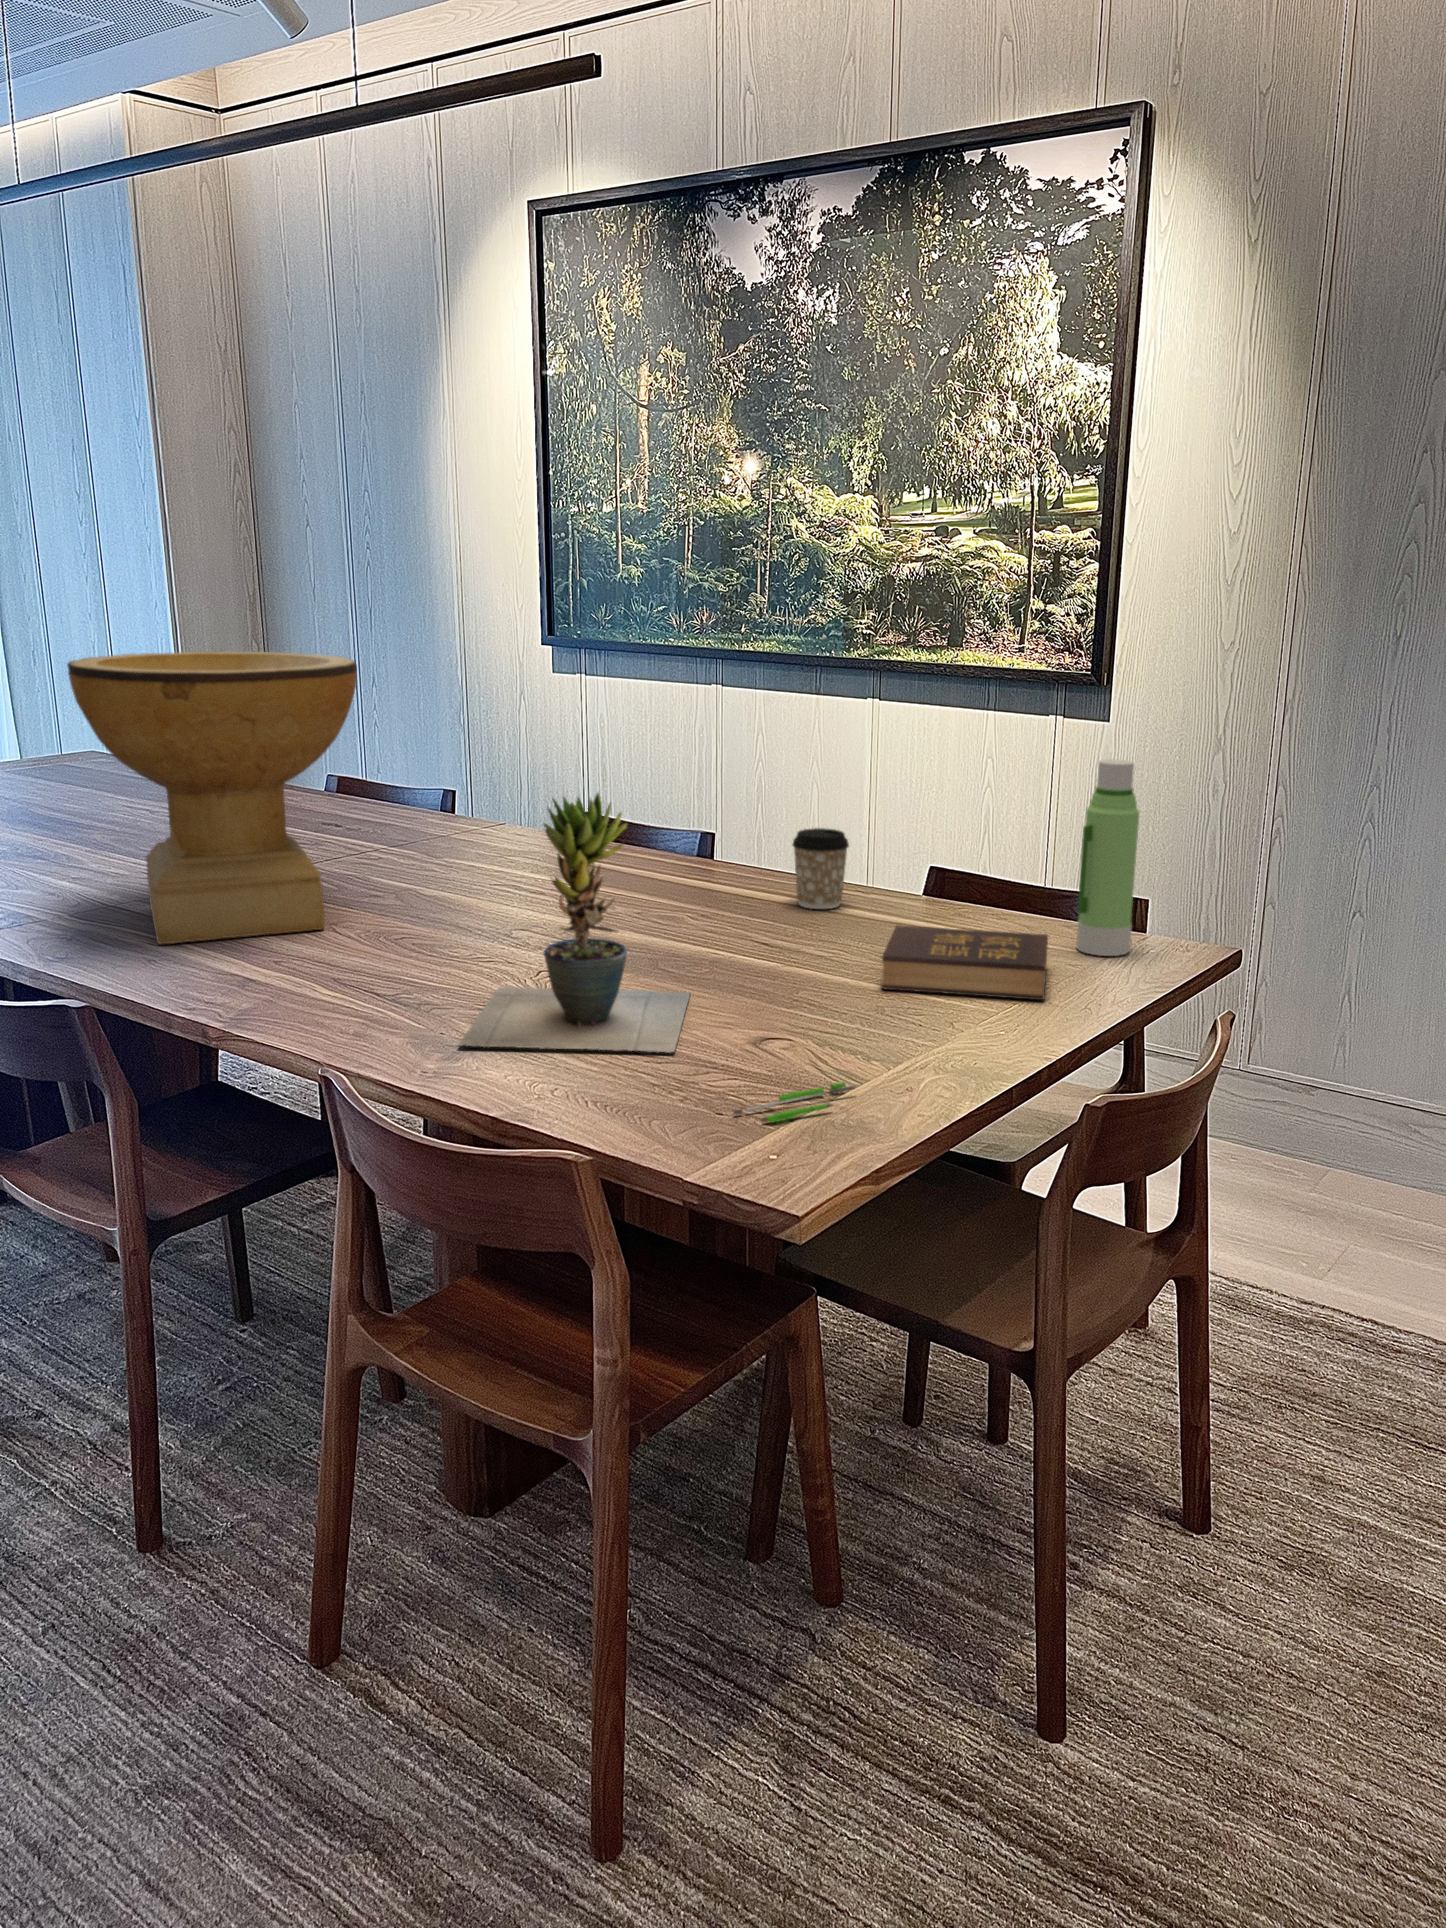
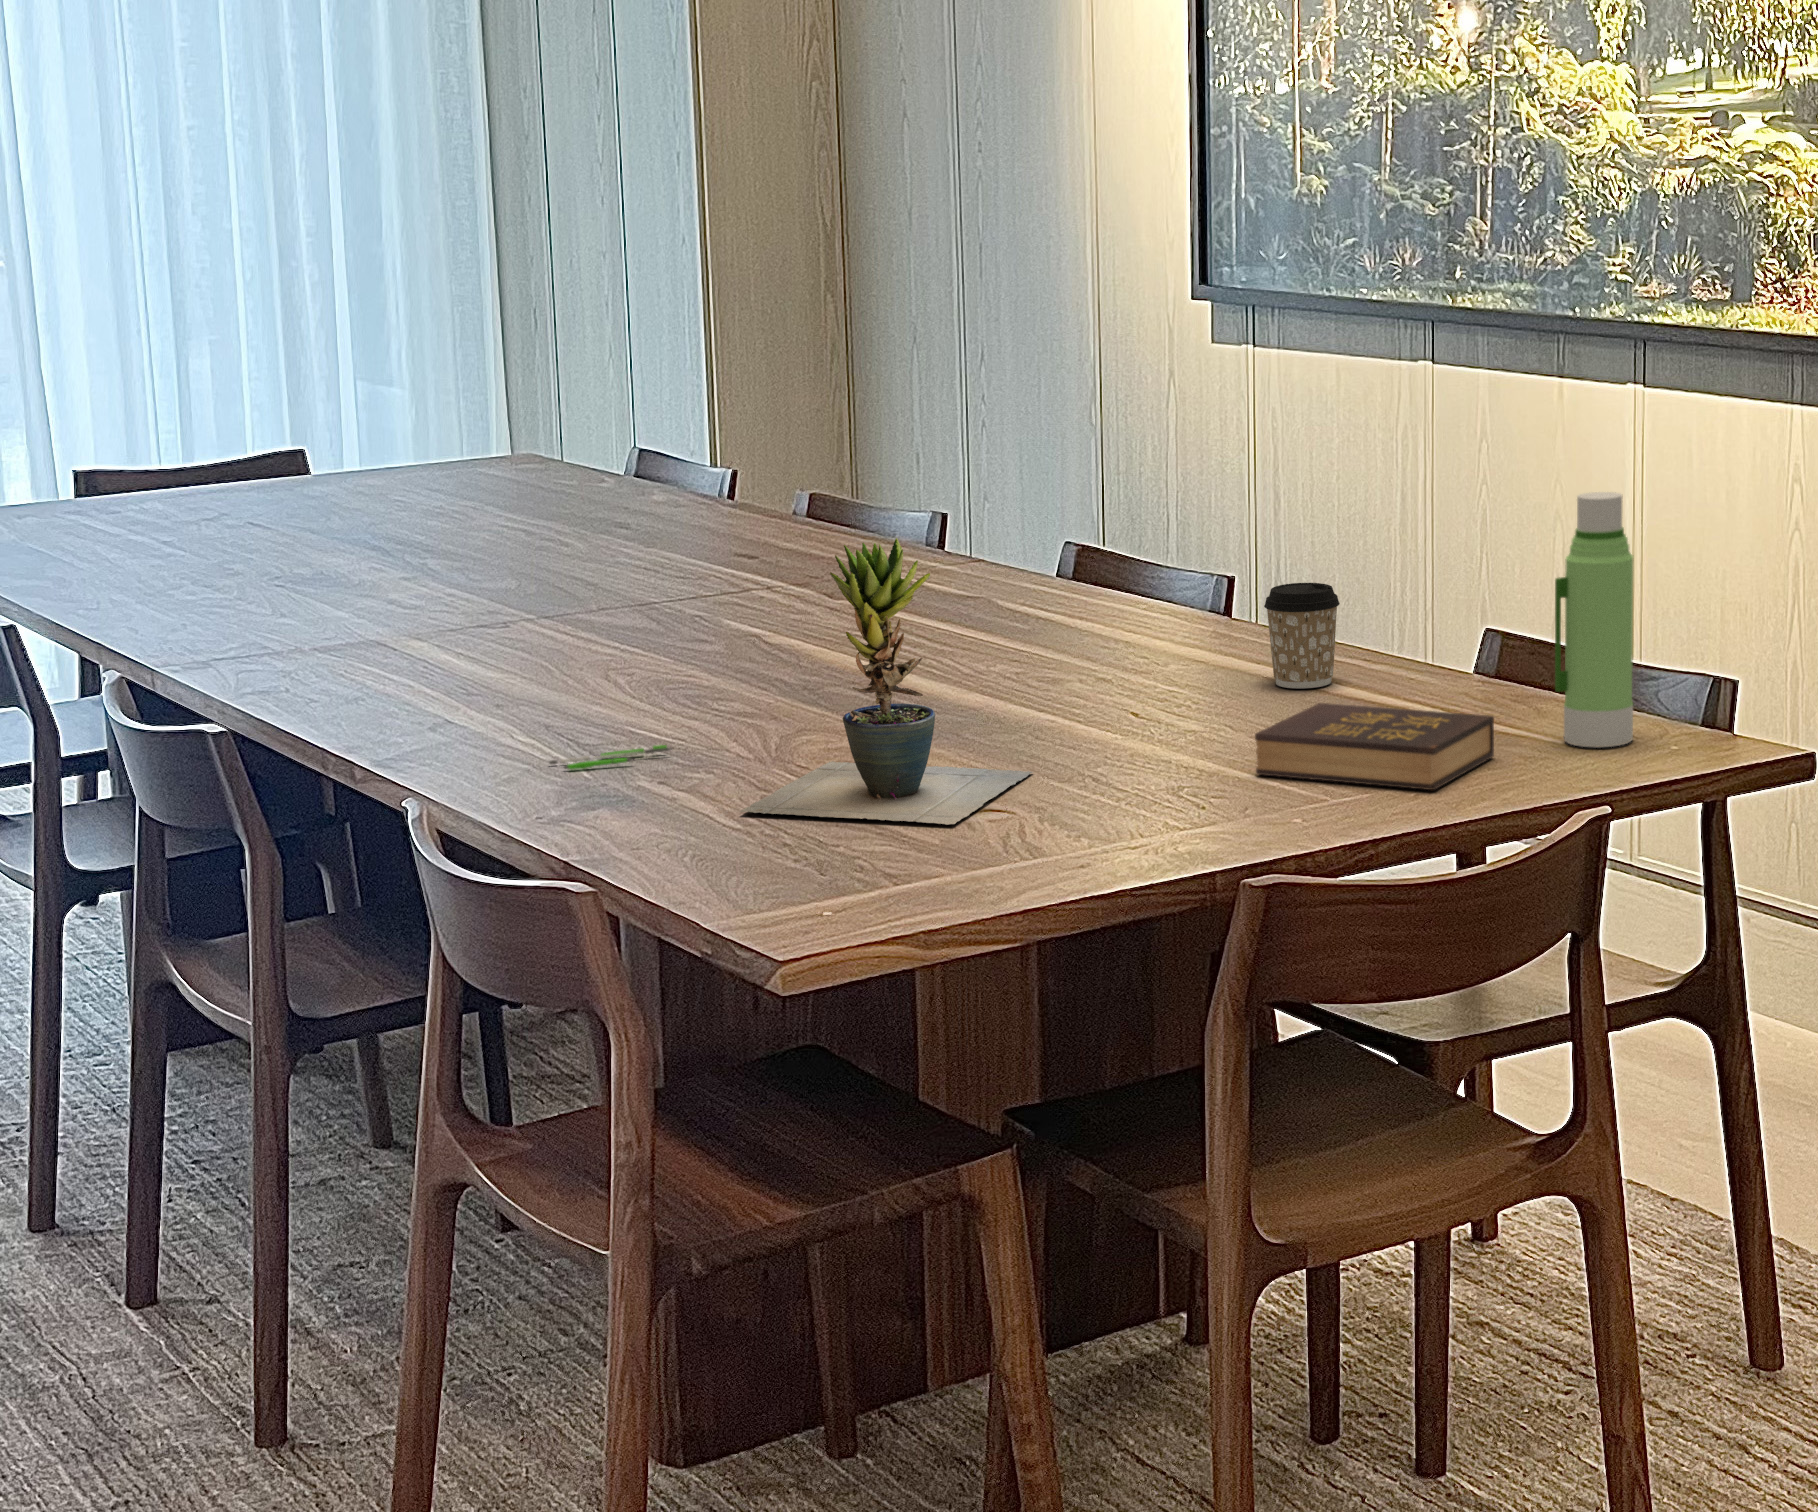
decorative bowl: present [67,651,357,944] -> none [418,366,736,713]
pen: present [734,1082,856,1122] -> present [549,745,672,770]

